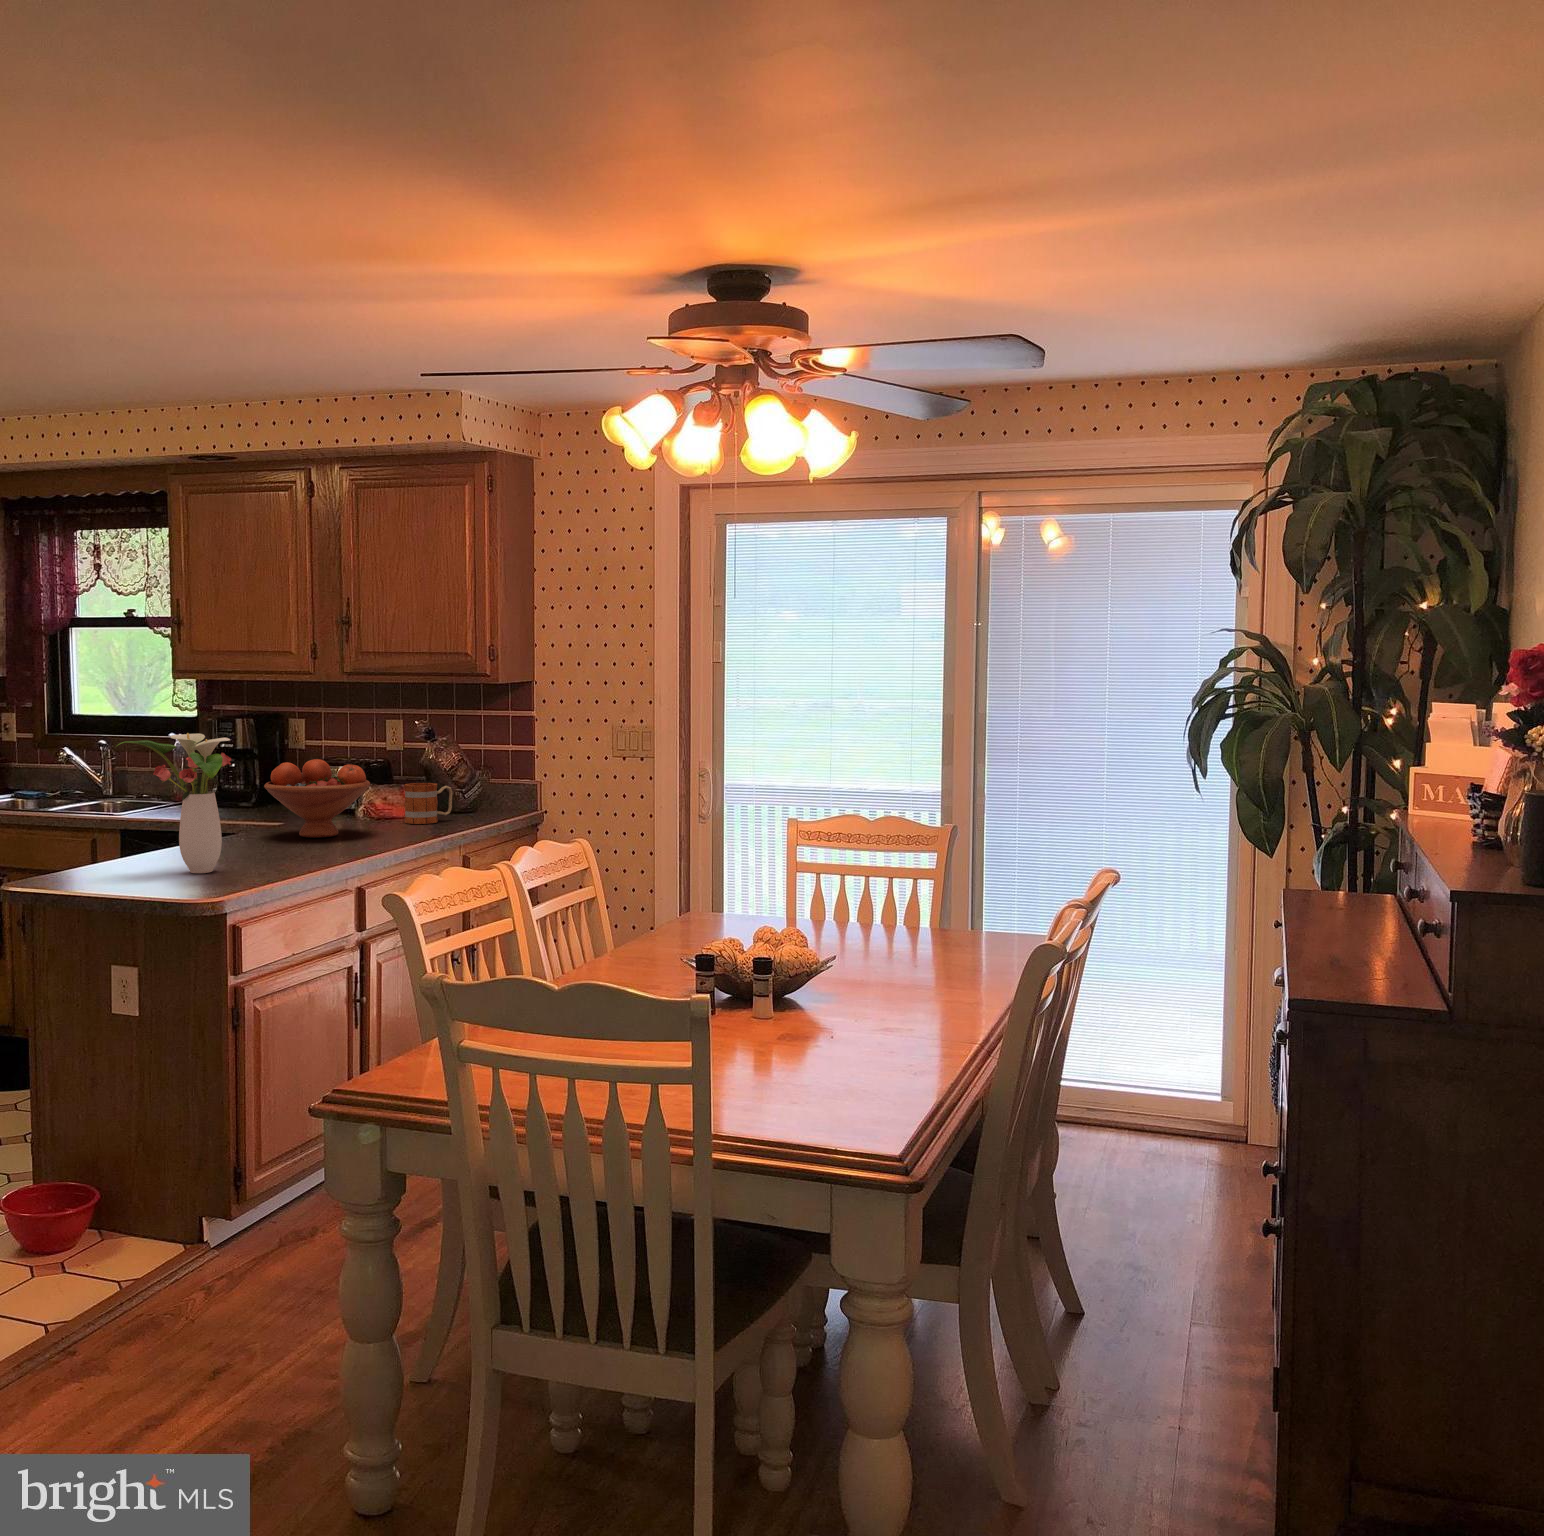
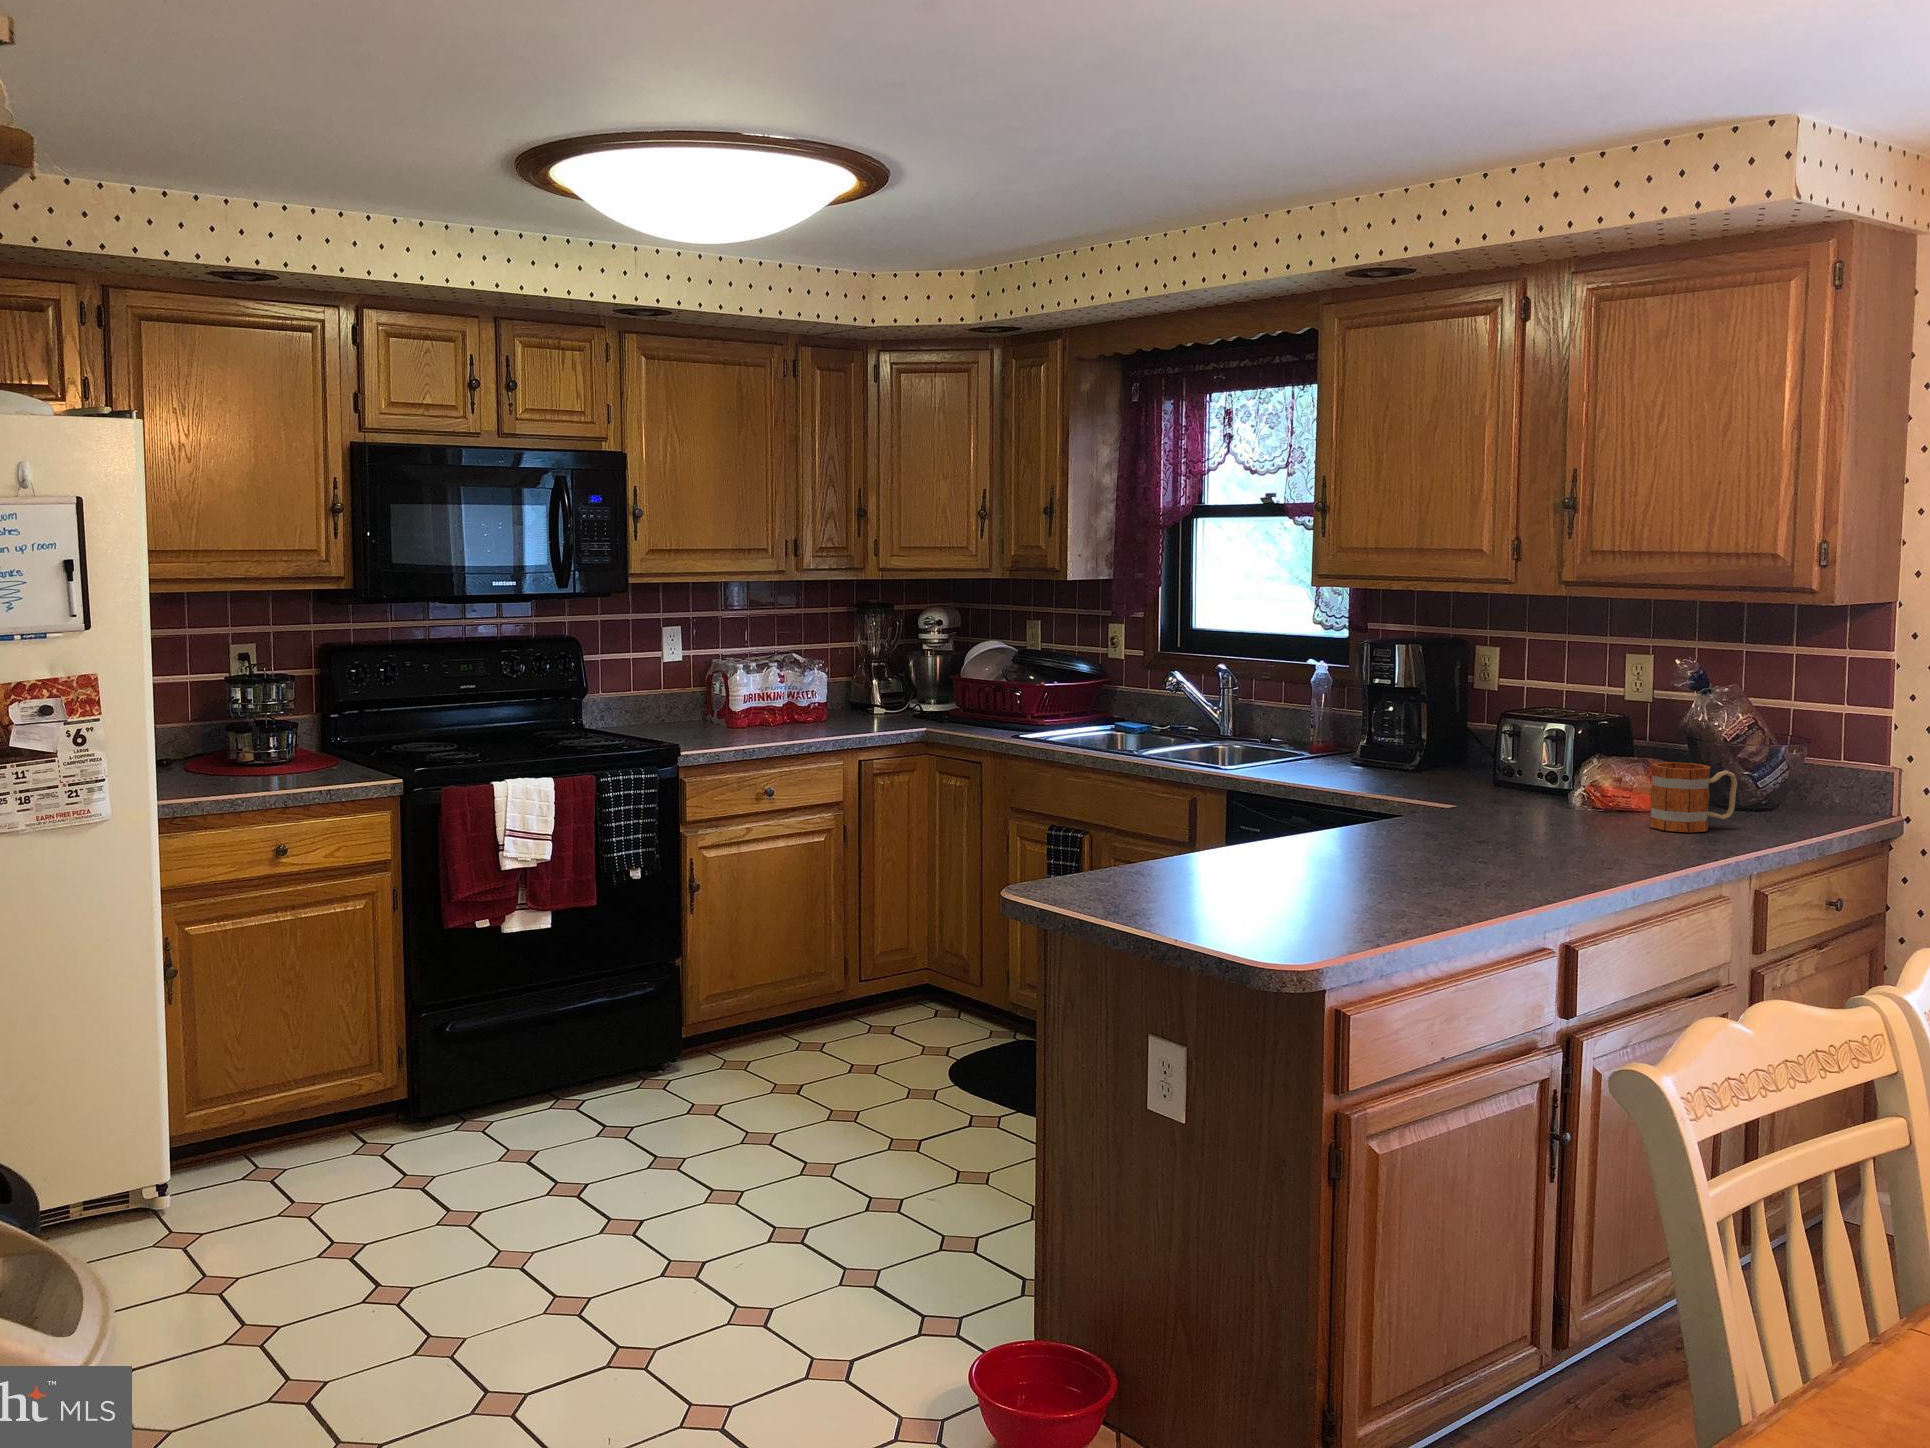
flower arrangement: present [118,733,231,873] -> none [1187,675,1362,902]
fruit bowl: present [264,759,370,838] -> none [1421,717,1594,845]

